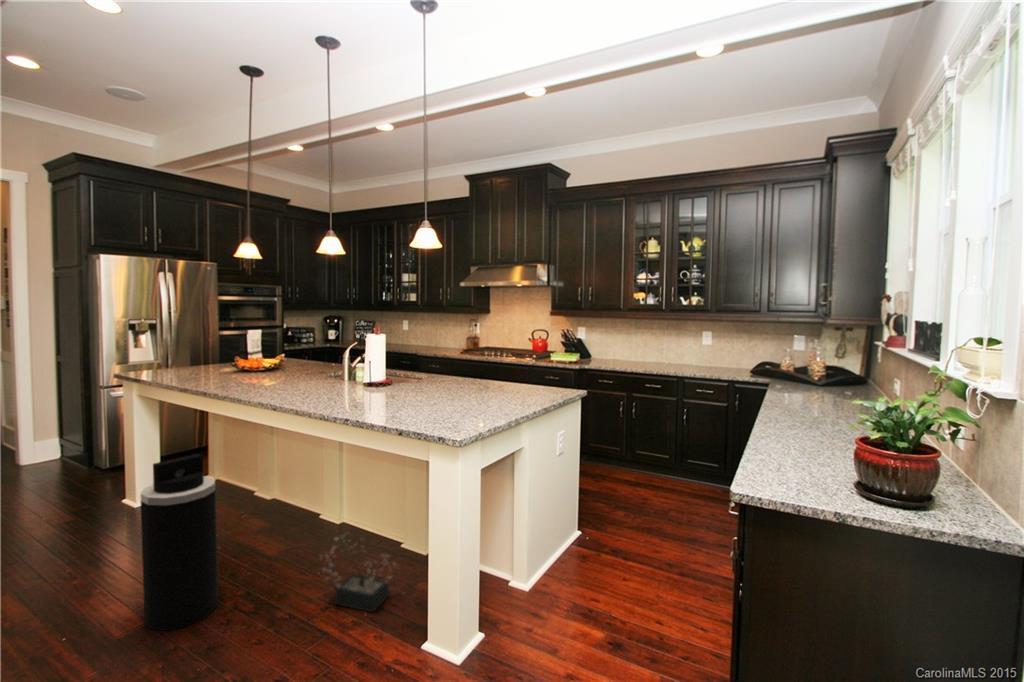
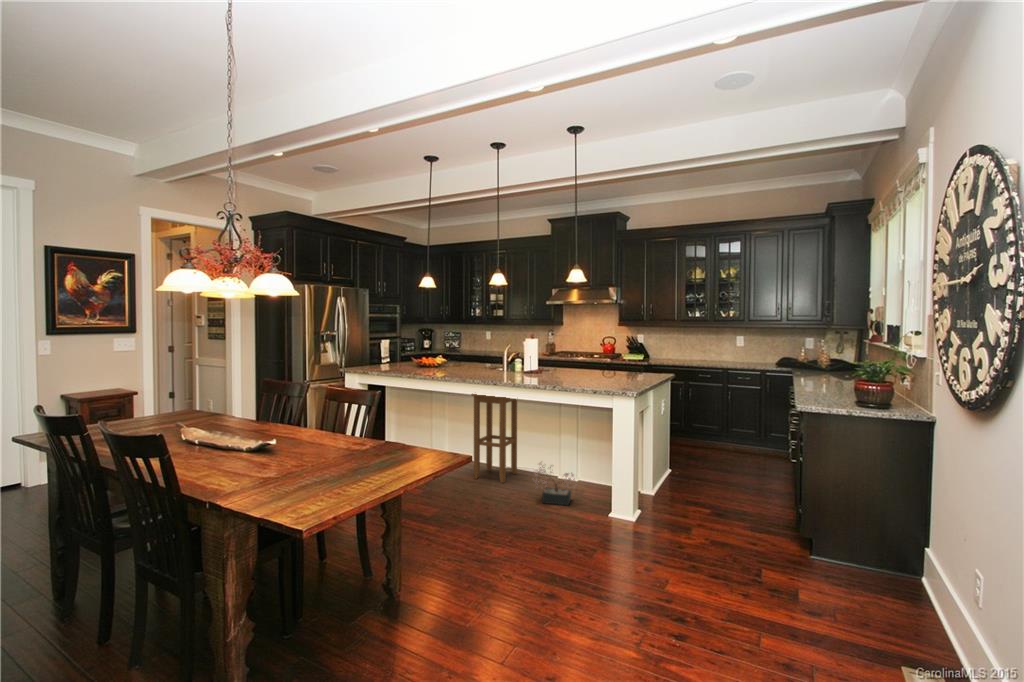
stool: none [271,407,353,554] -> present [471,394,517,483]
trash can: present [141,454,218,631] -> none [434,411,472,513]

